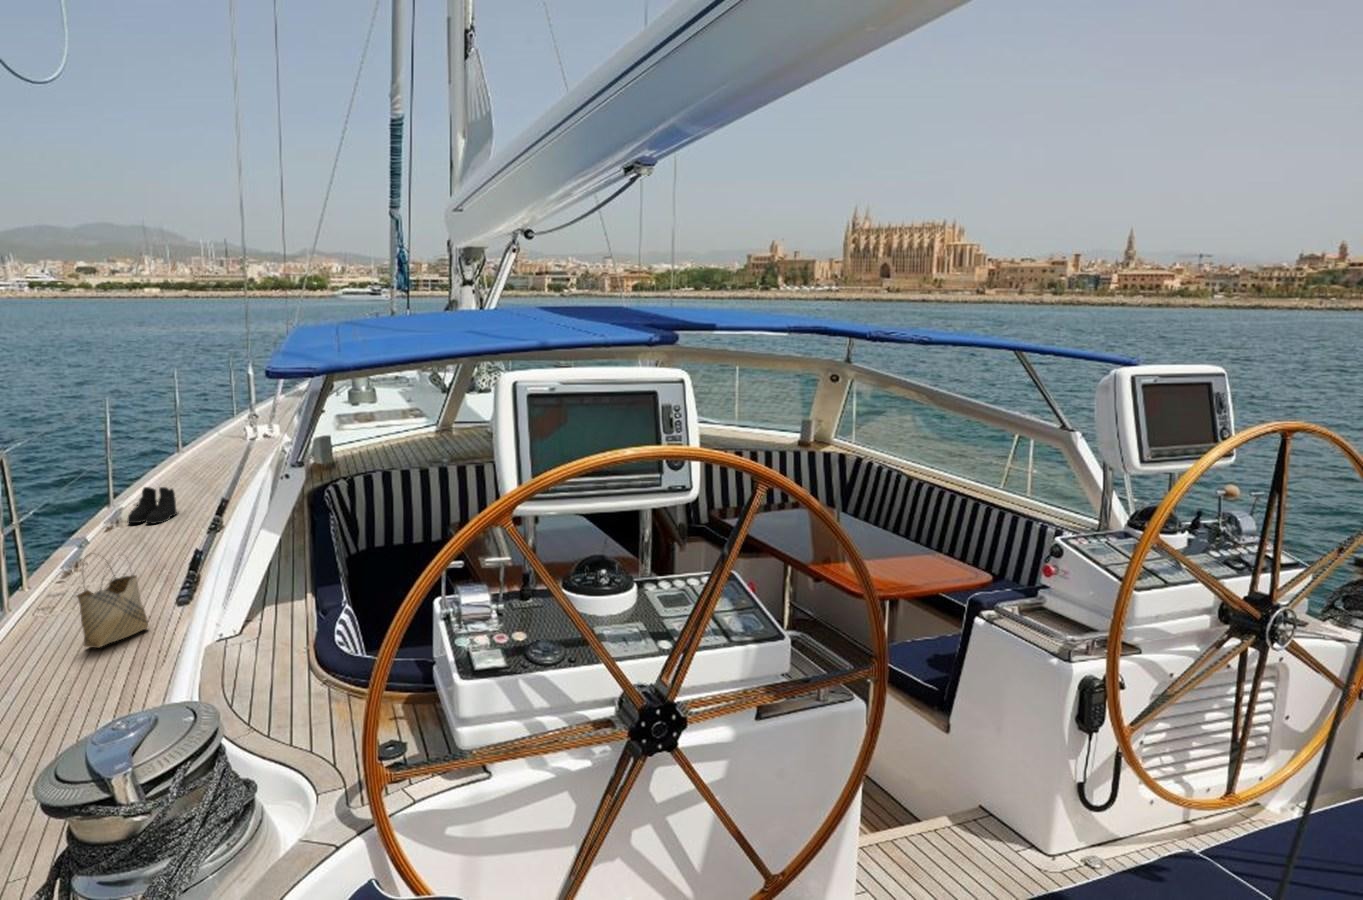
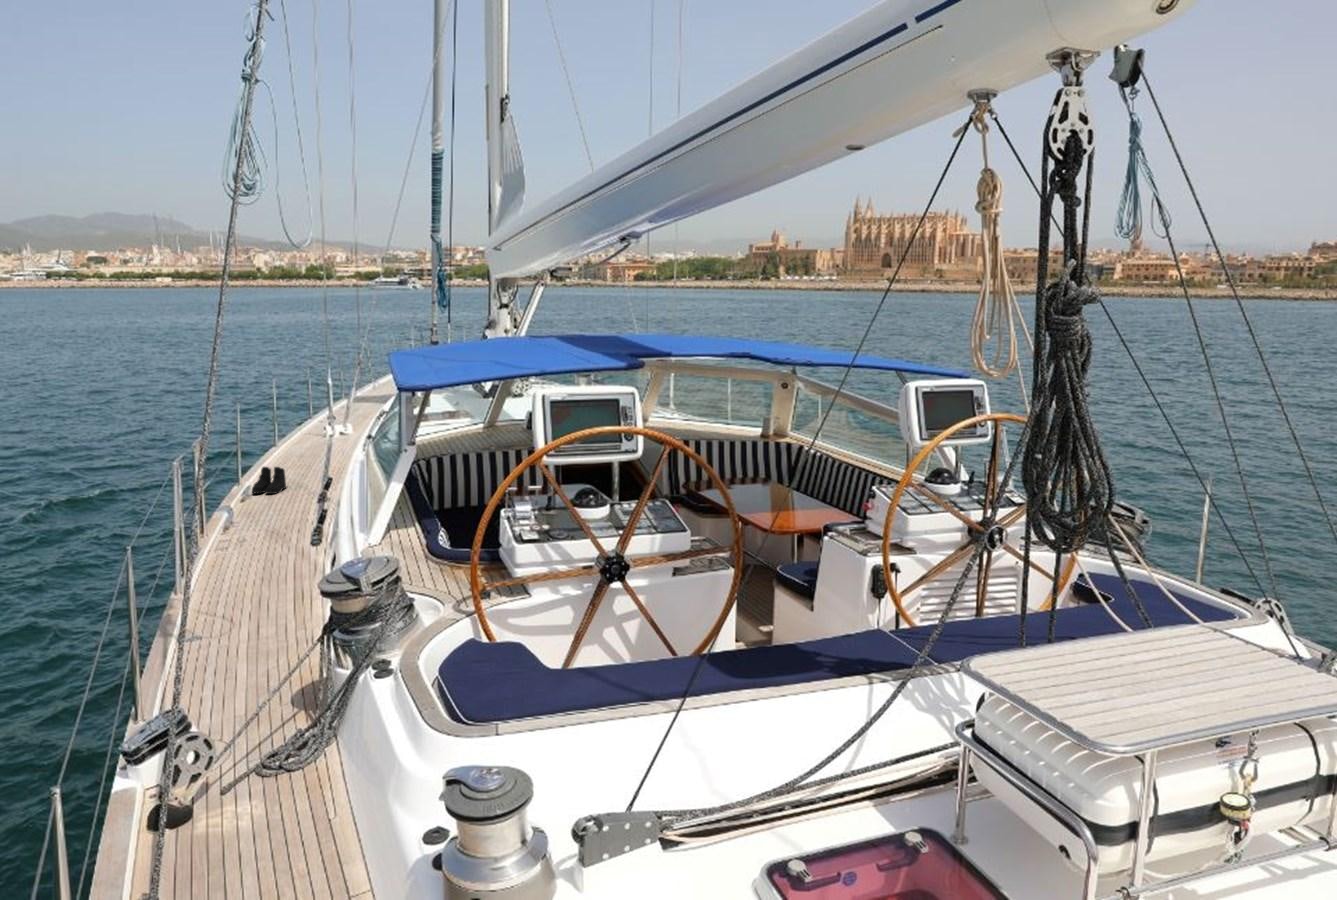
woven basket: present [77,554,148,648] -> none [251,504,292,567]

